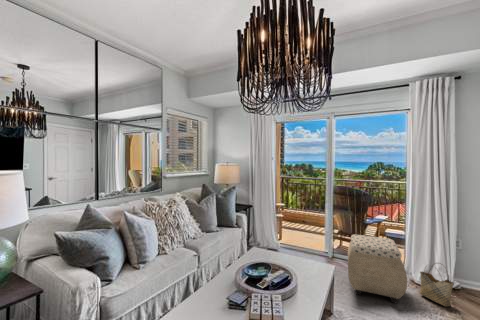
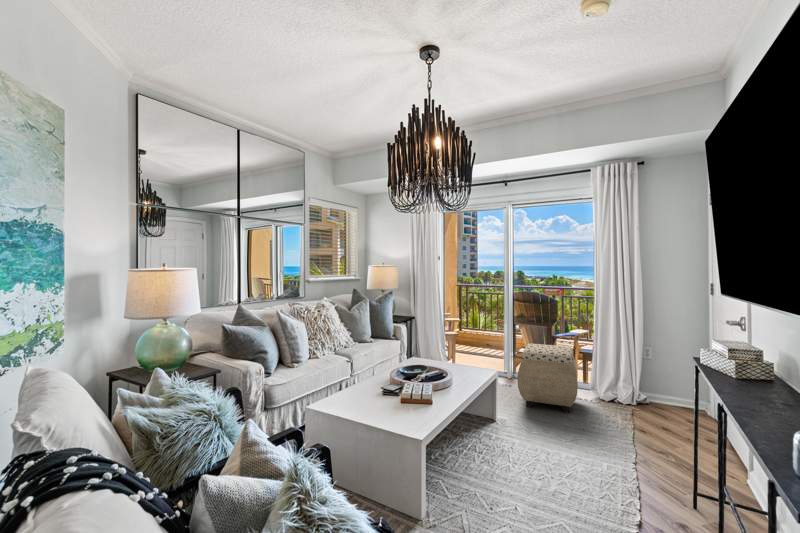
woven basket: present [420,272,453,307] -> none [598,370,629,414]

